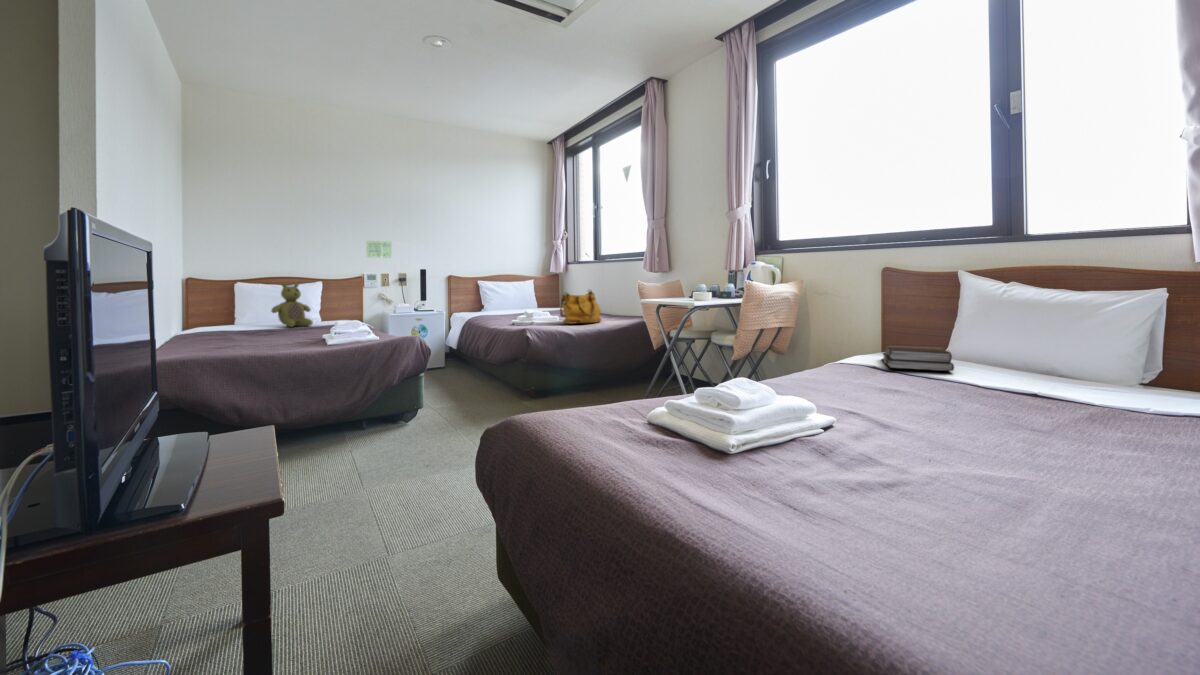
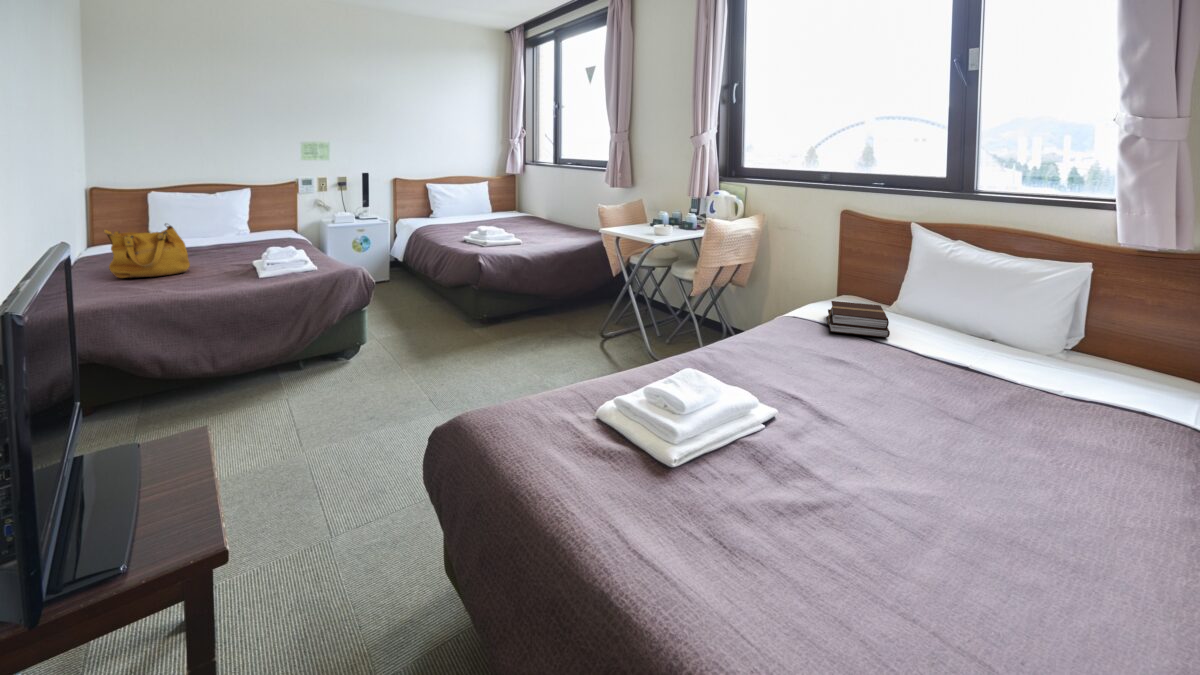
stuffed bear: present [271,282,313,327] -> none [193,192,242,244]
handbag: present [560,291,601,324] -> present [104,224,190,278]

